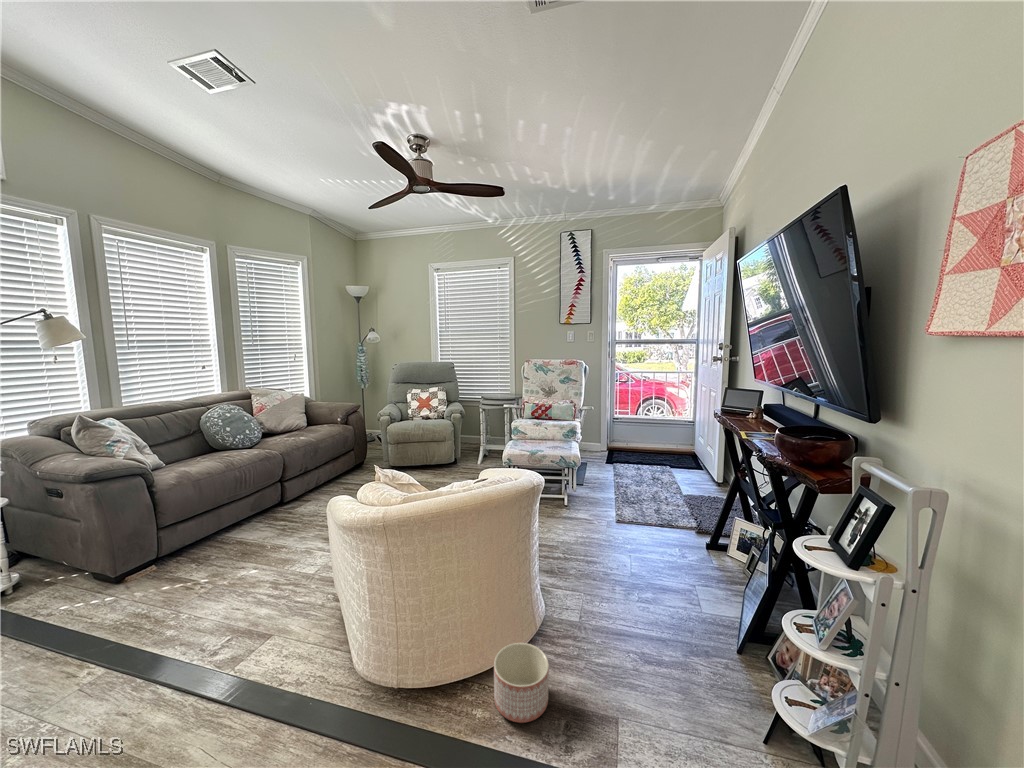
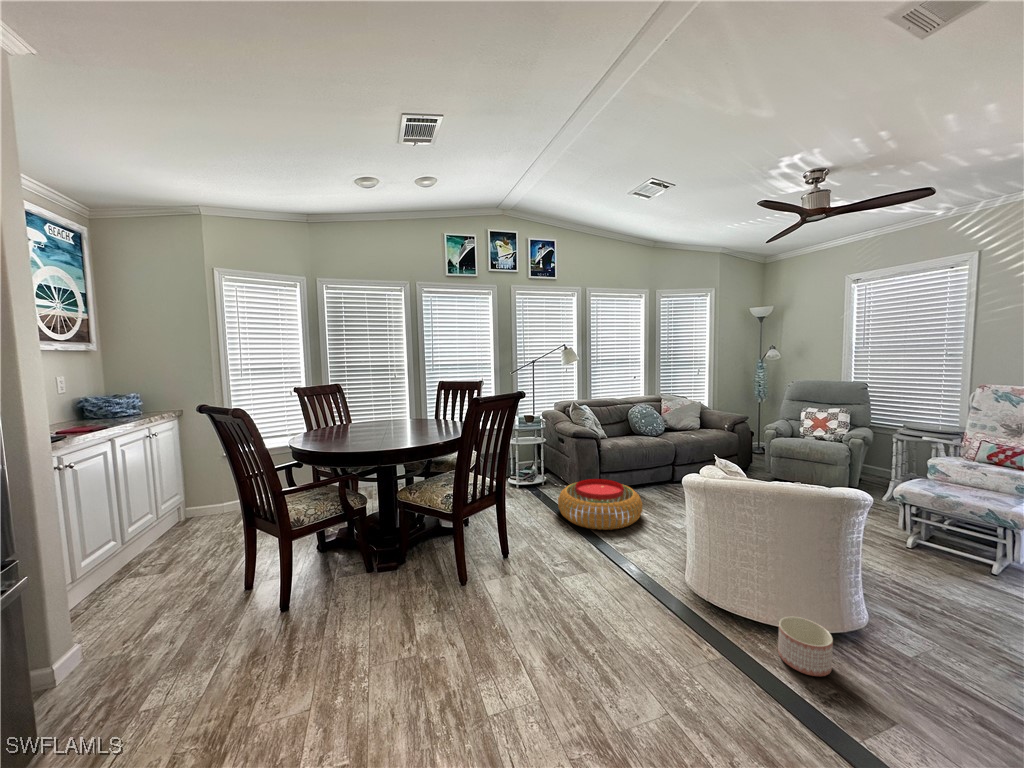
pouf: none [54,538,251,657] -> present [558,479,643,530]

